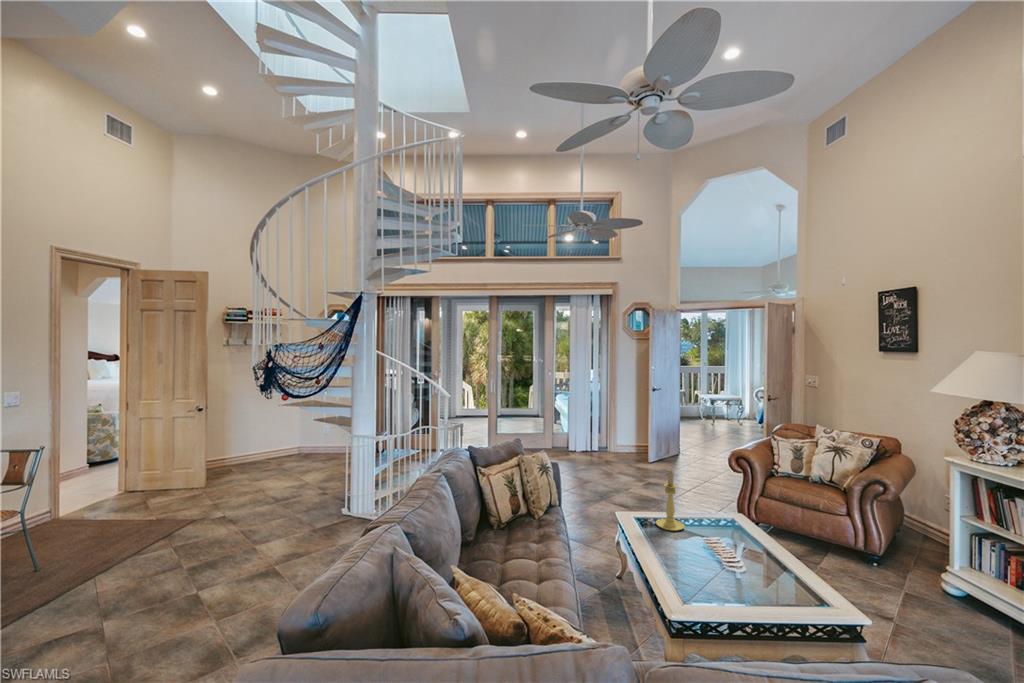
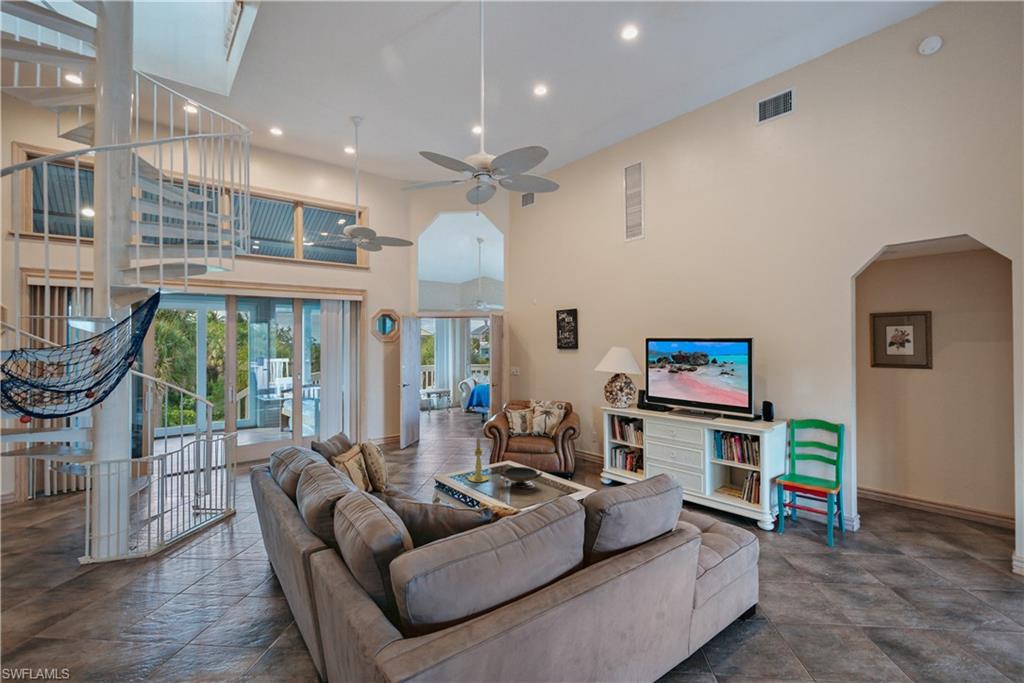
decorative bowl: none [691,522,759,557] -> present [499,467,542,488]

